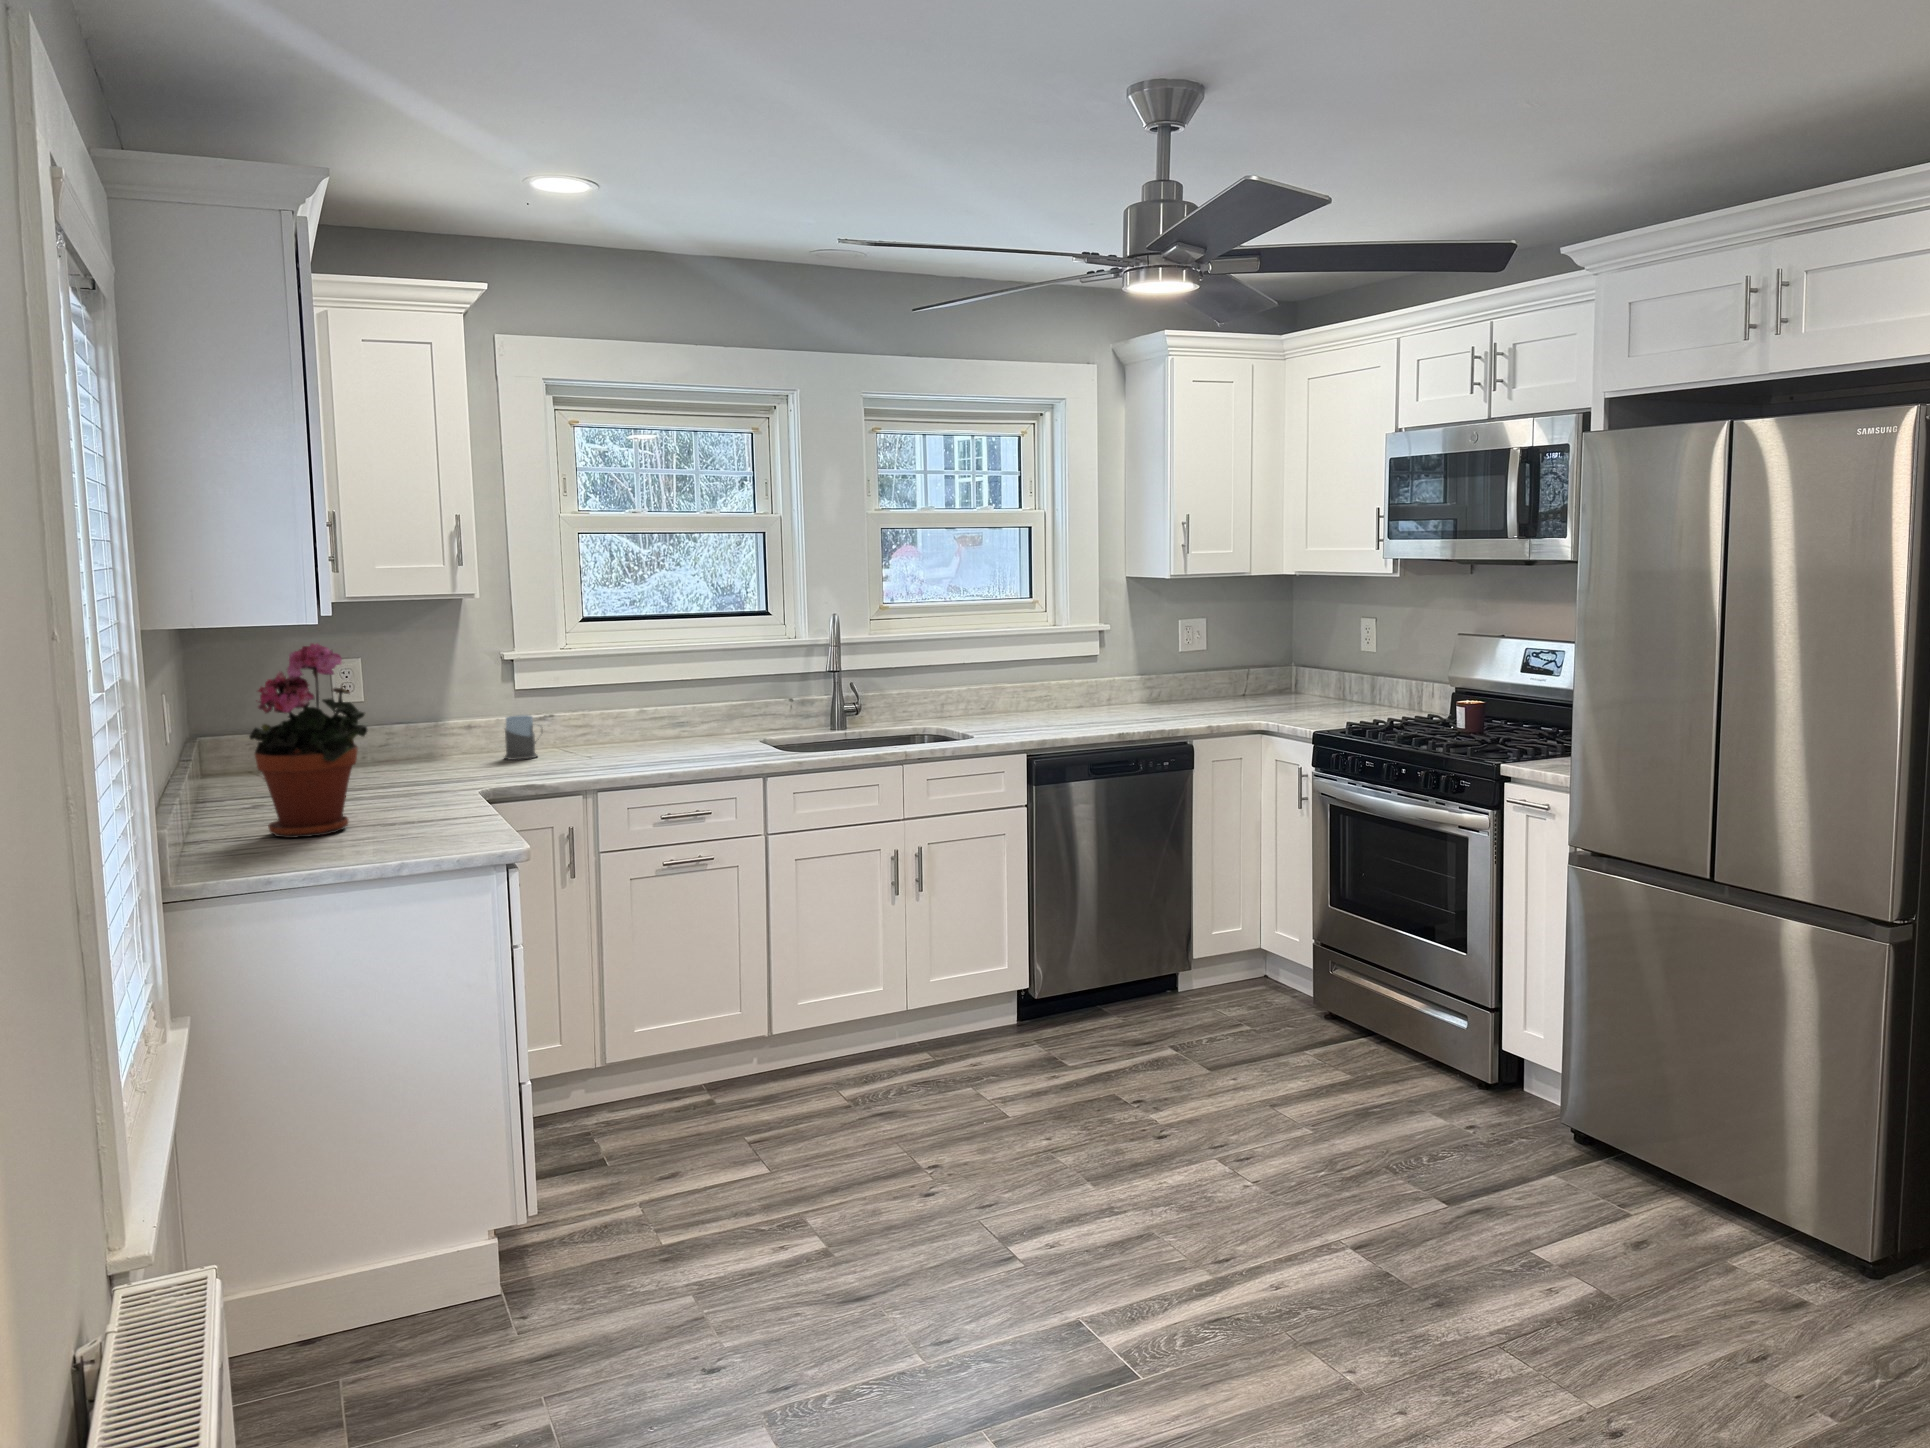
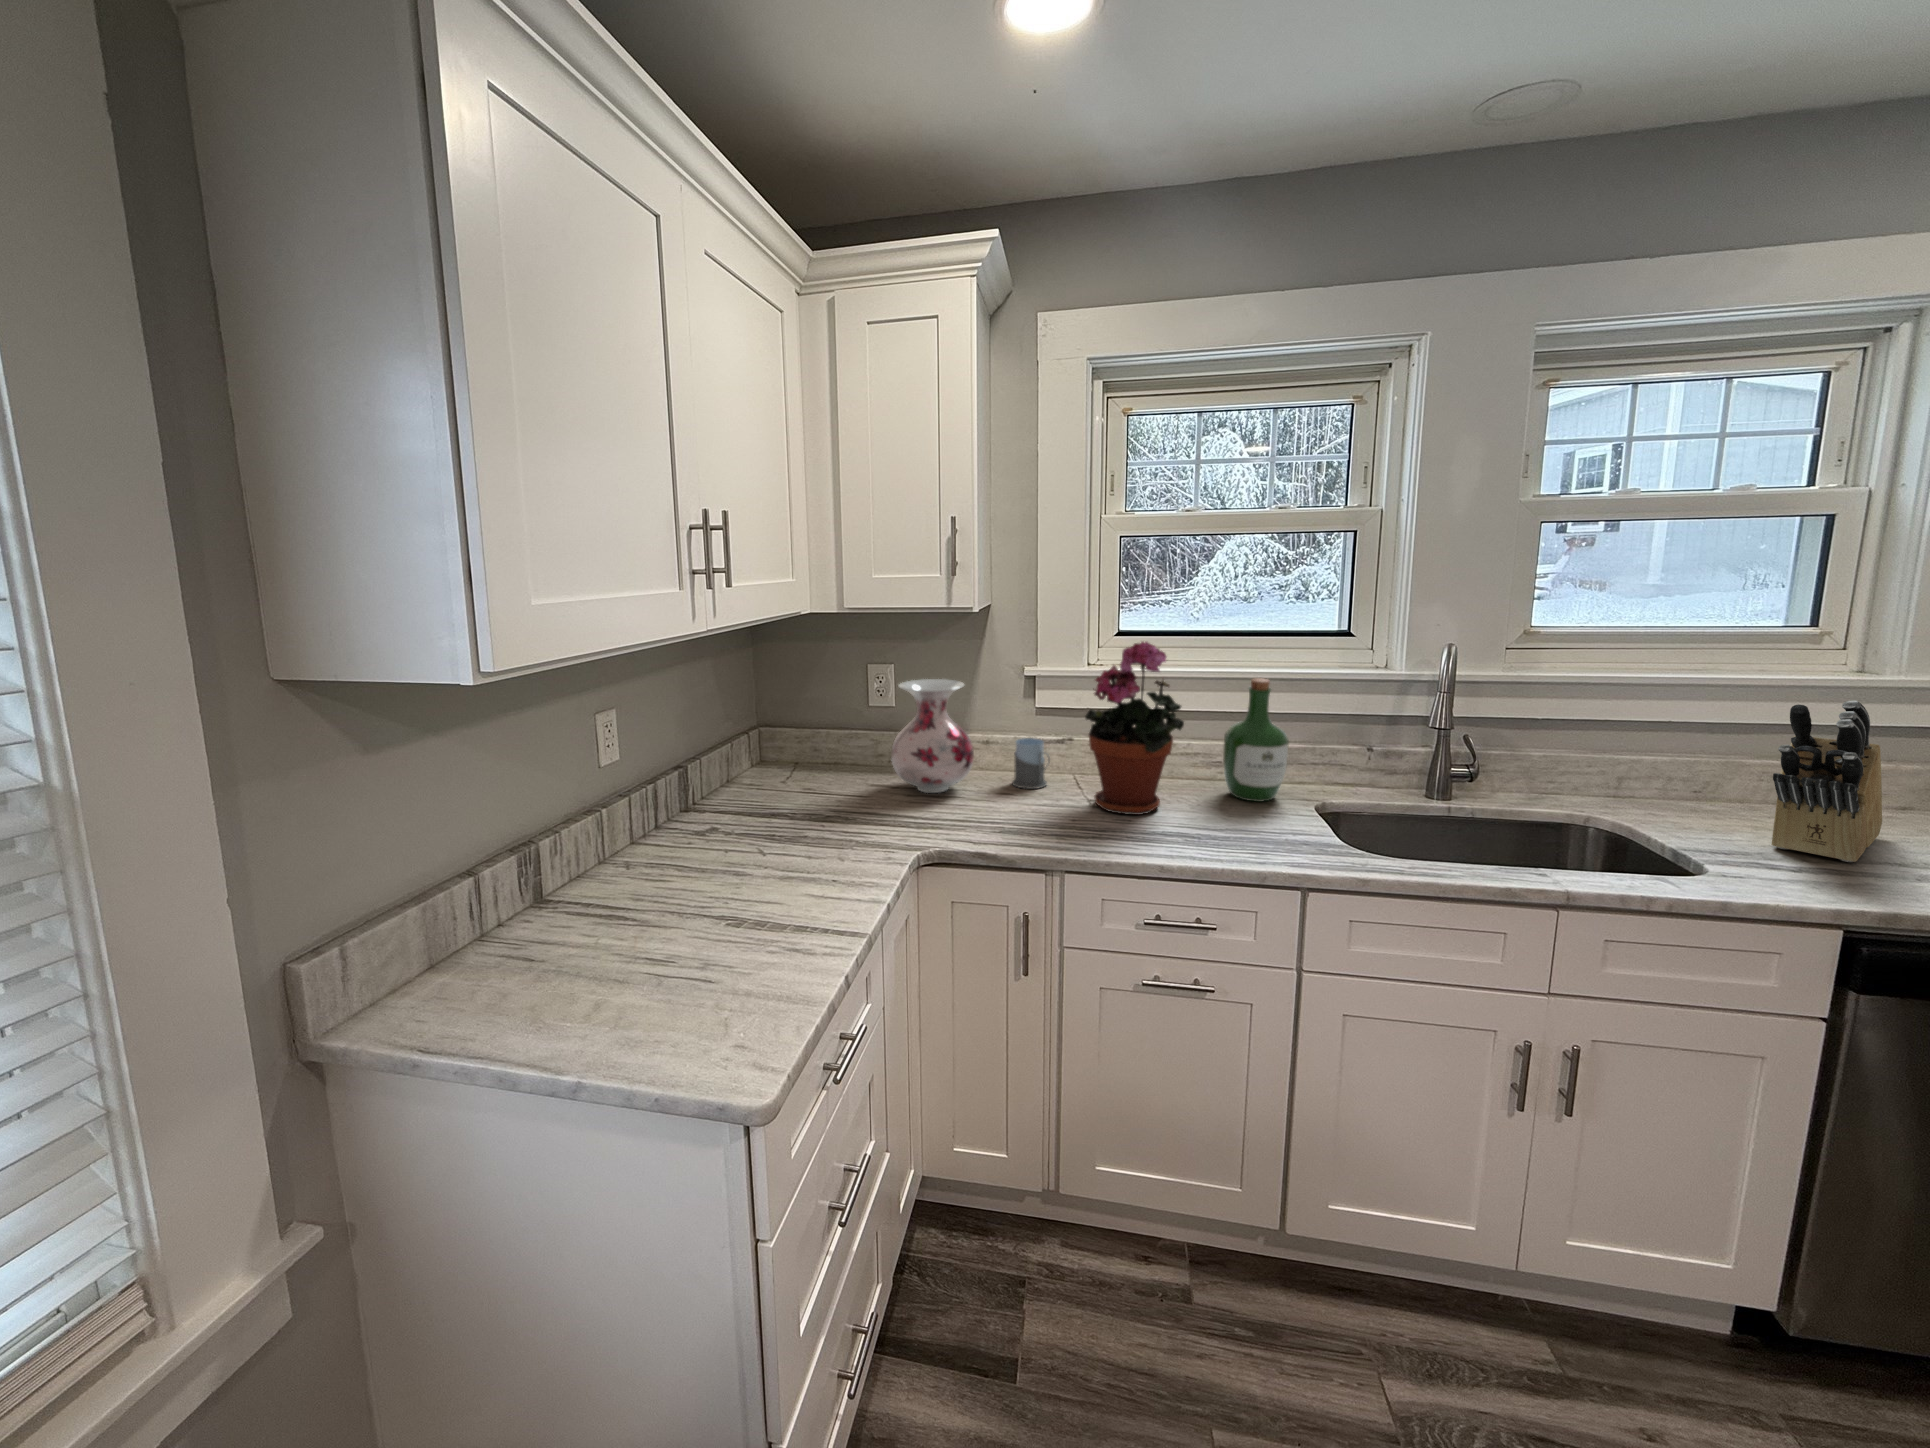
knife block: none [1001,632,1060,727] -> present [1771,701,1882,862]
potted plant: present [249,644,367,838] -> present [1085,642,1184,815]
wine bottle: none [687,645,736,745] -> present [1223,678,1289,802]
vase: none [385,664,472,771] -> present [891,679,974,793]

